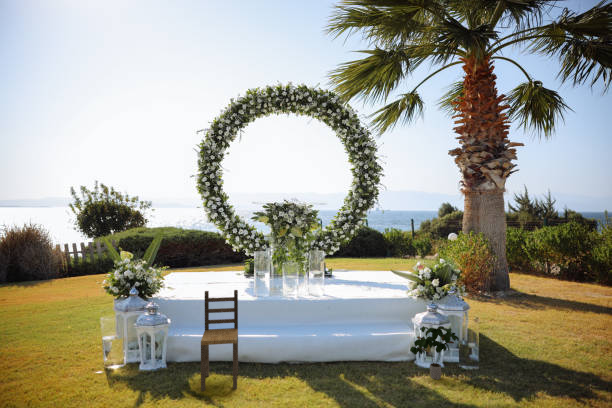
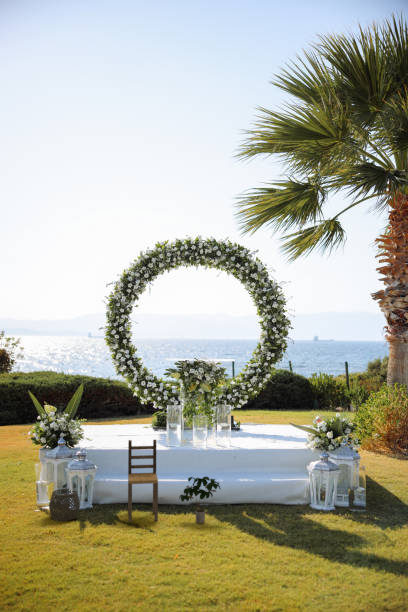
potted plant: present [410,326,459,379] -> present [179,477,221,523]
woven basket: none [106,349,146,391] -> present [49,489,80,521]

